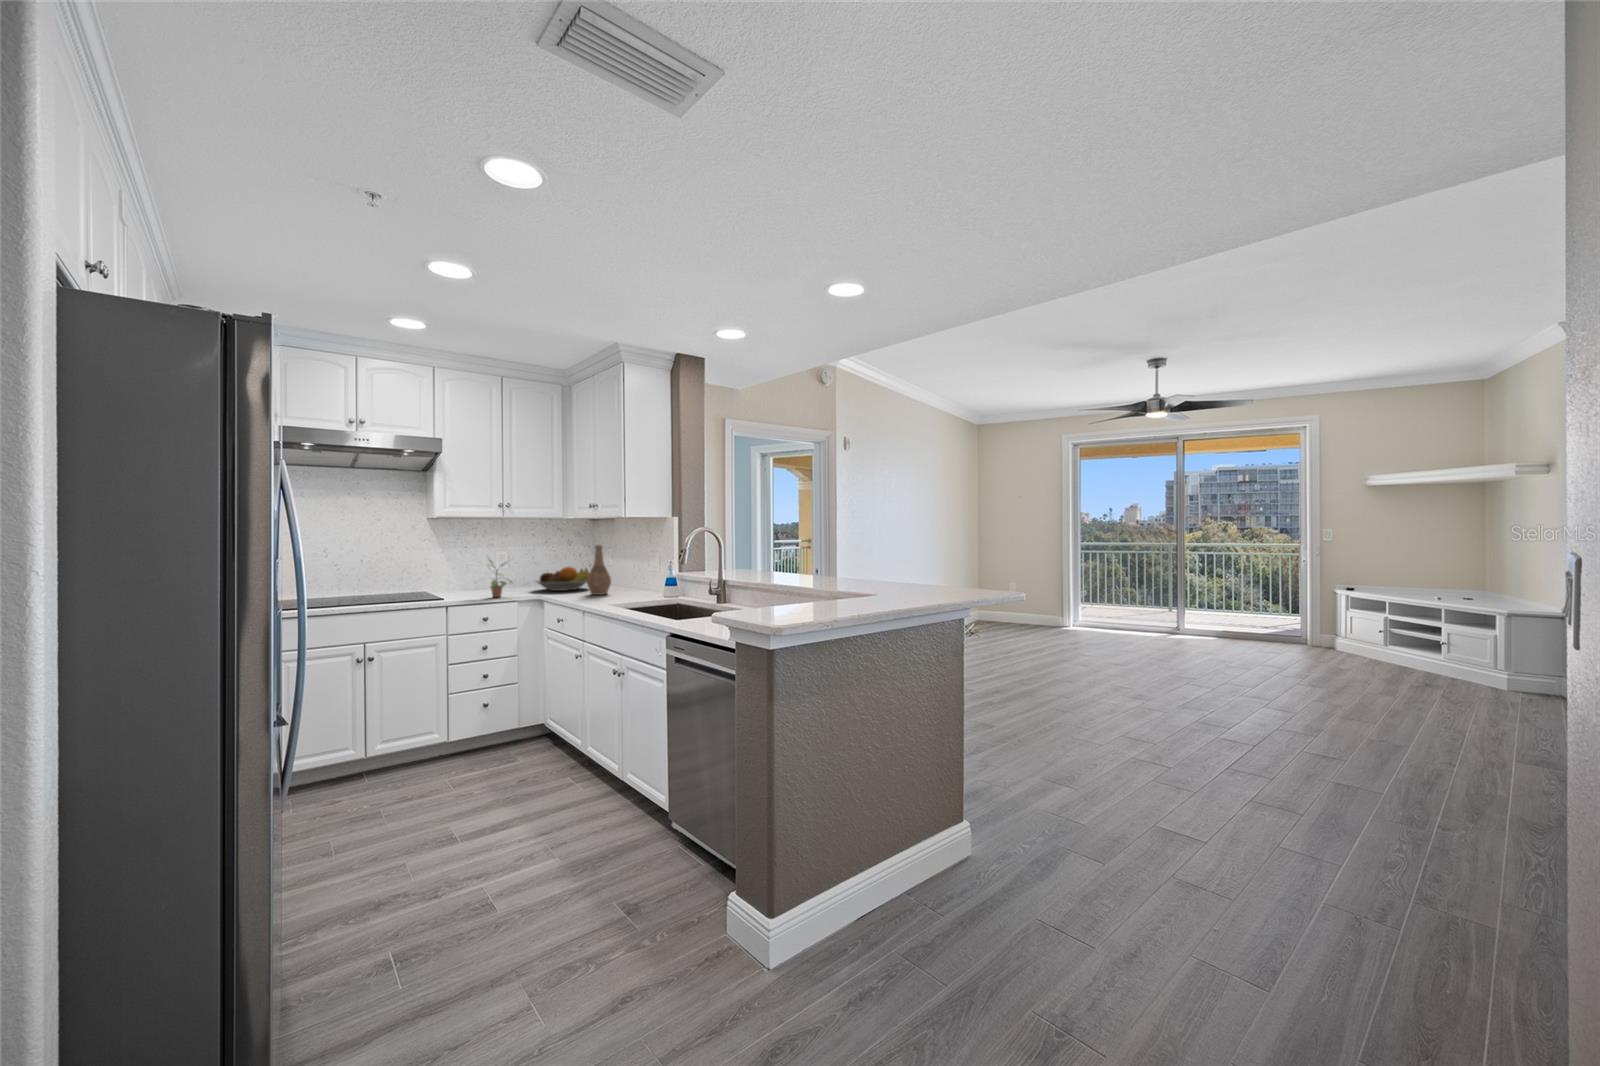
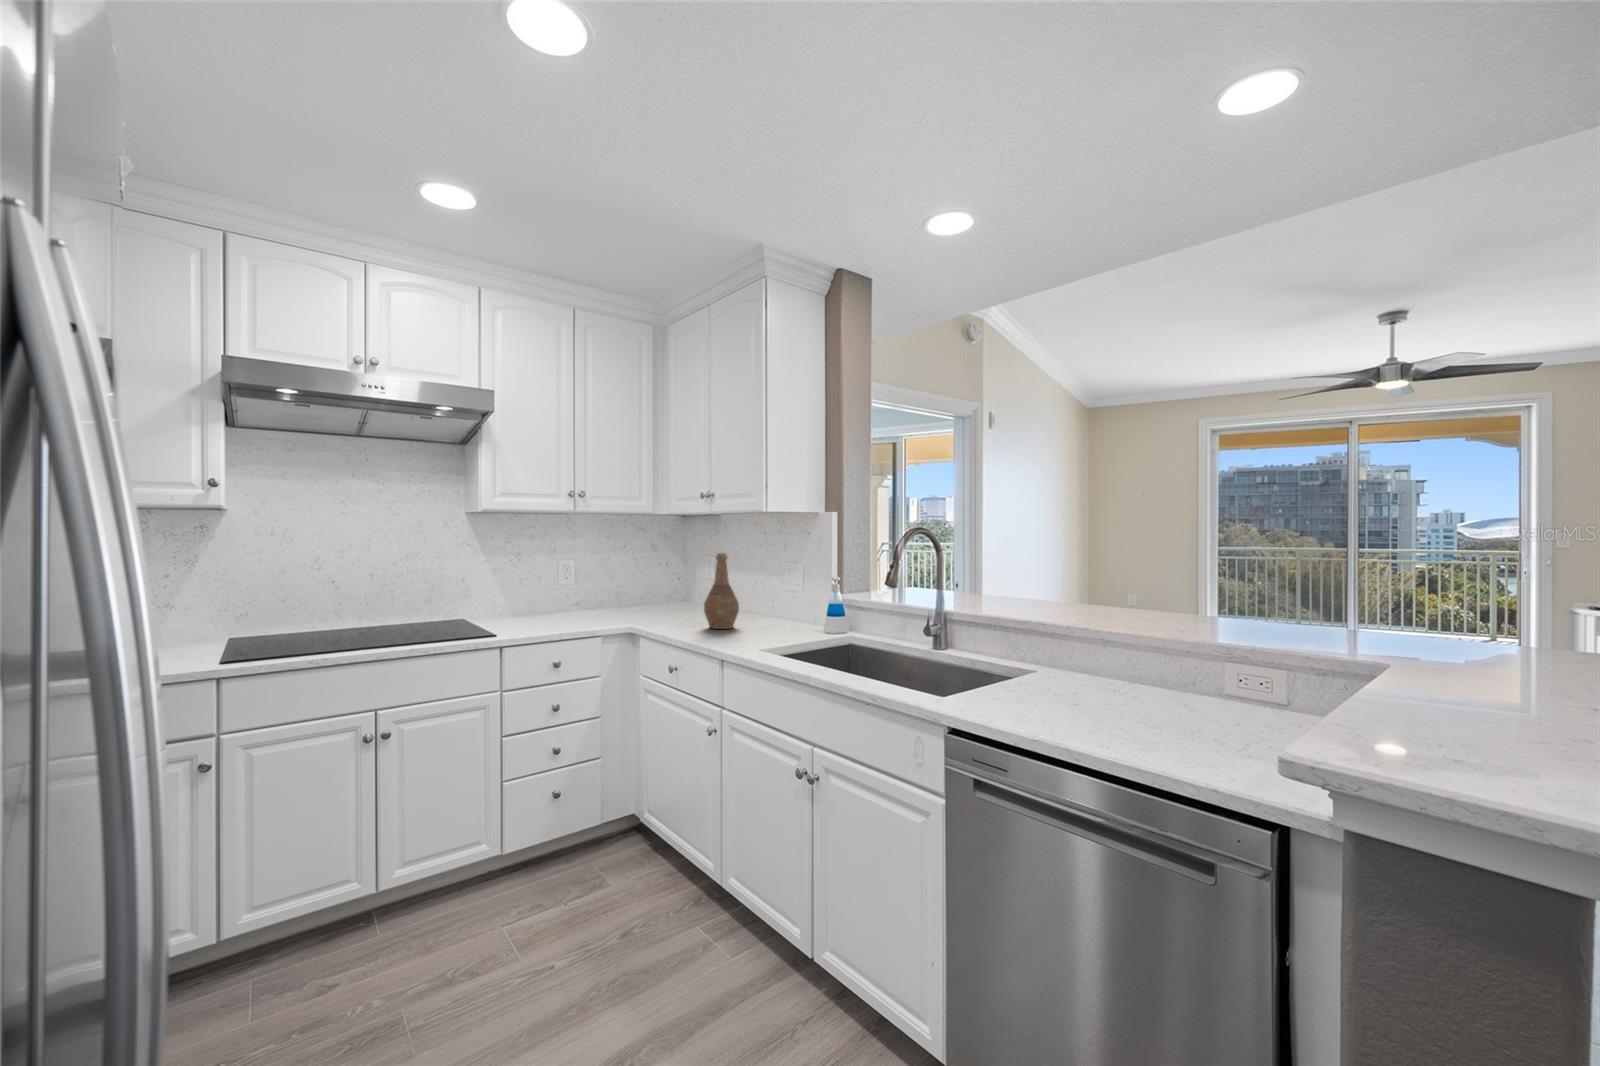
potted plant: present [488,557,506,597] -> none [539,566,598,632]
fruit bowl: present [535,567,589,591] -> none [618,584,700,620]

